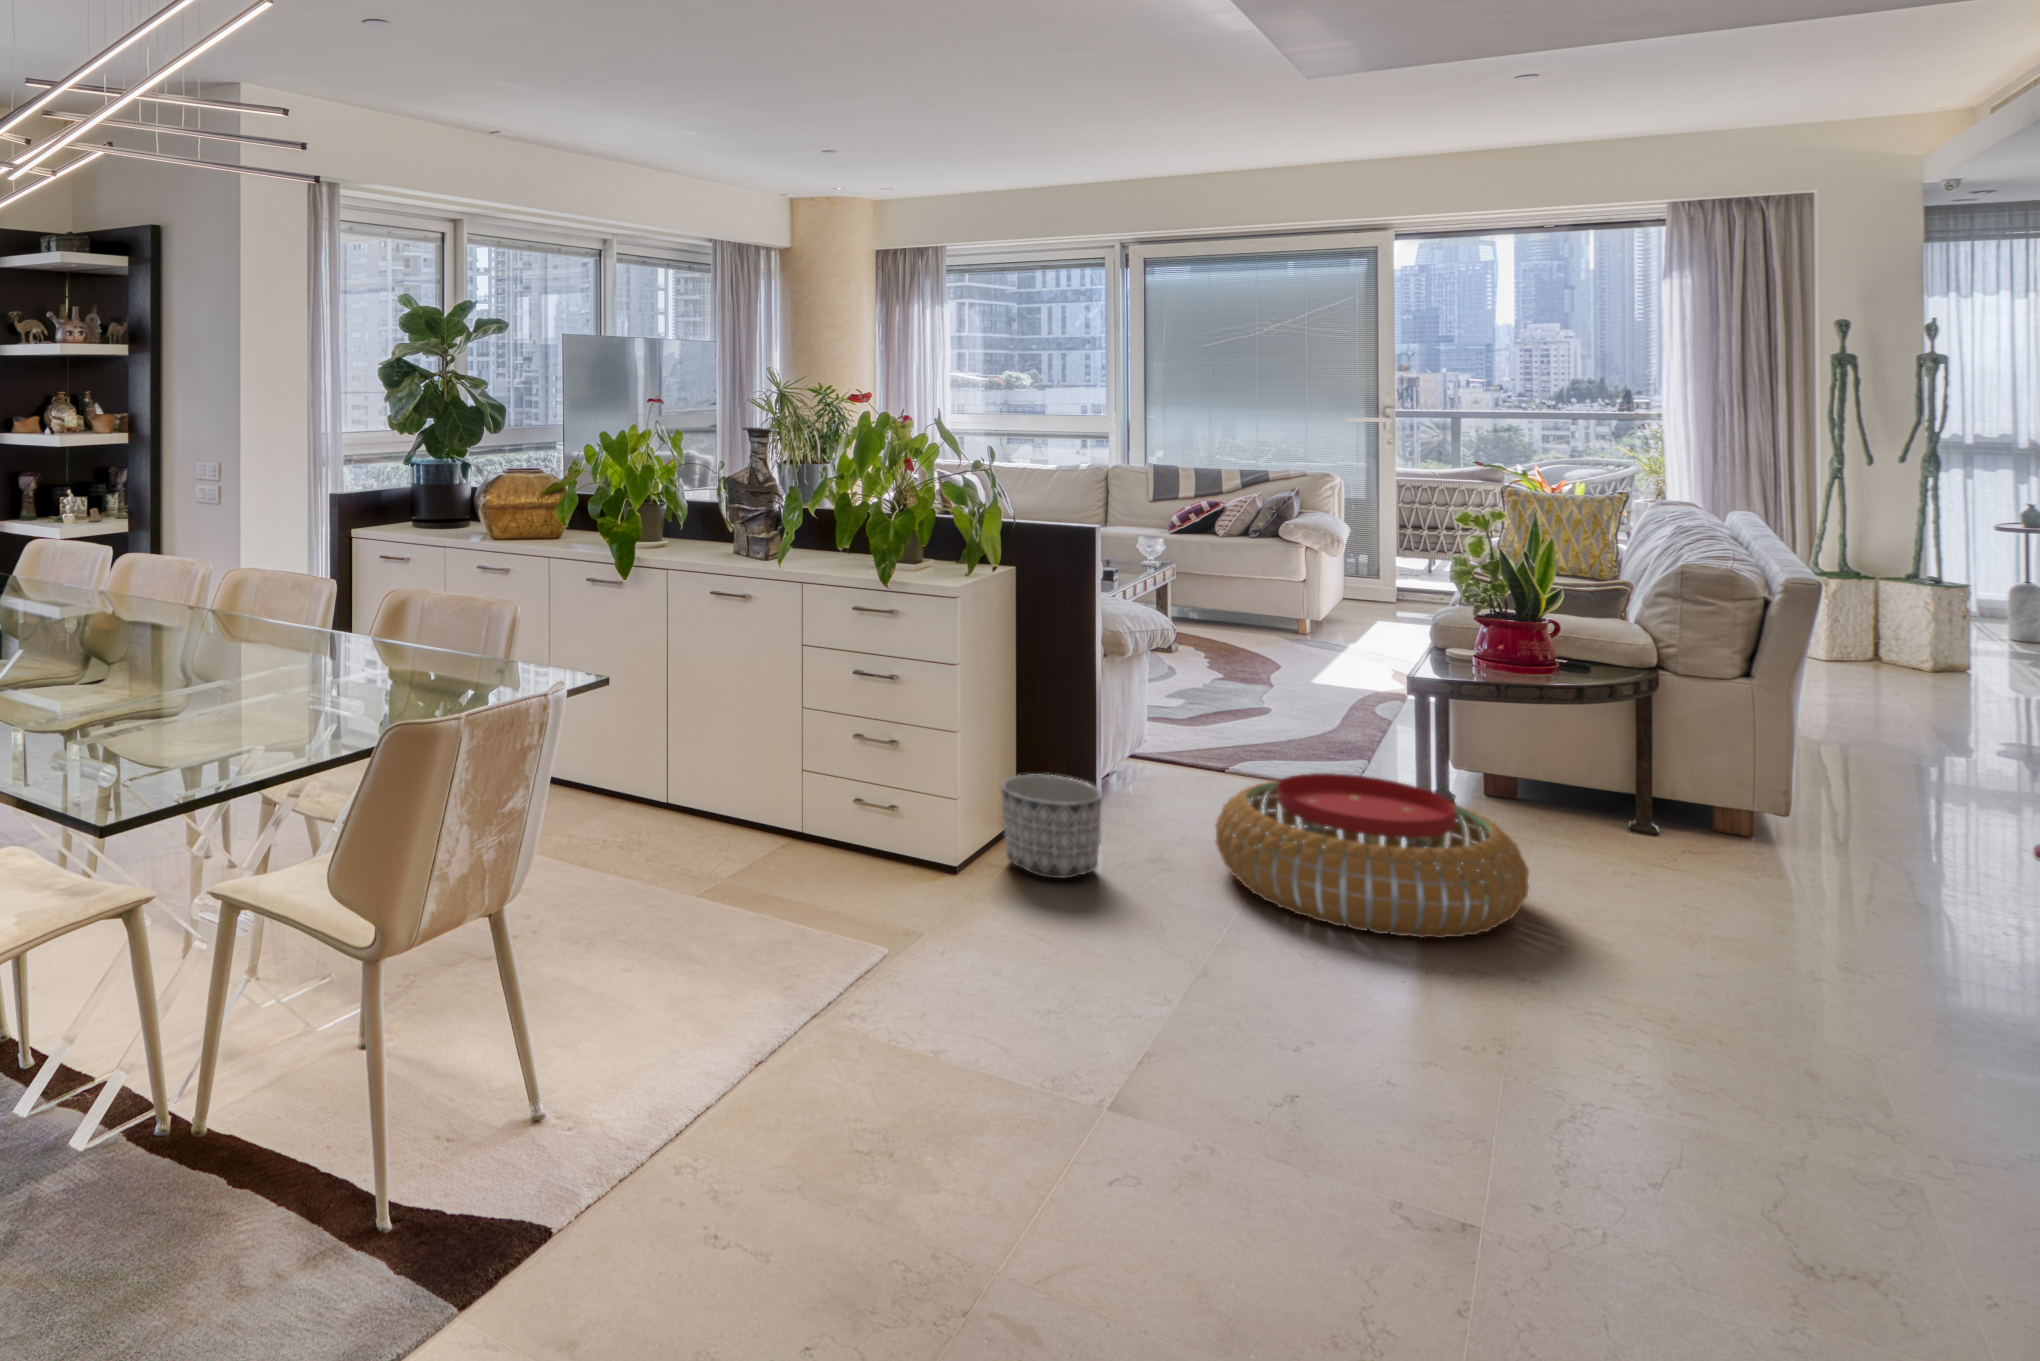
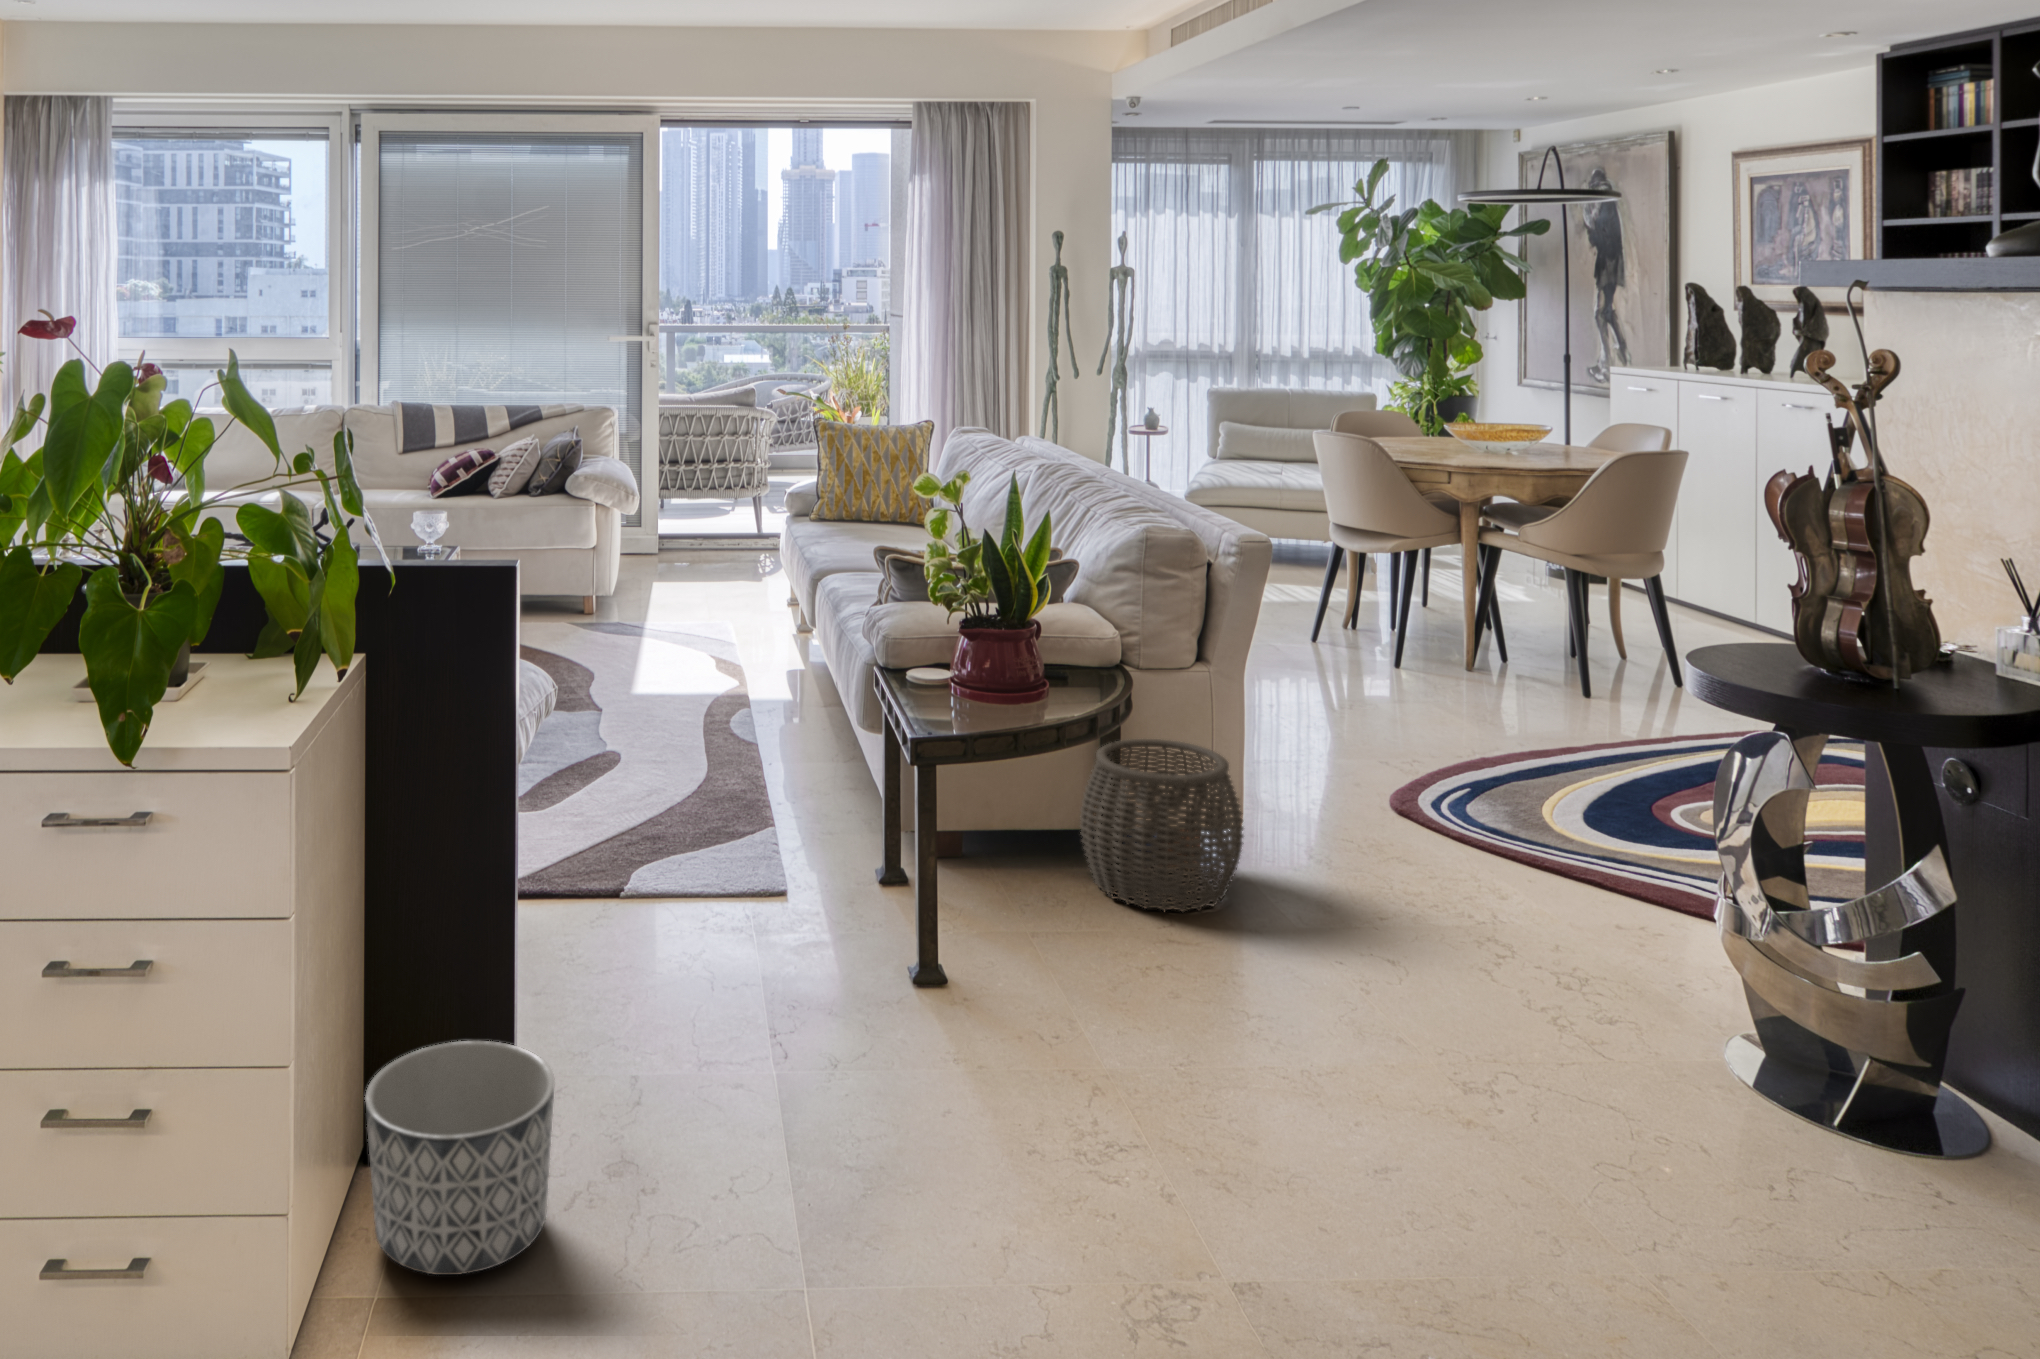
woven basket: none [1605,733,1765,868] -> present [1080,739,1244,912]
pouf: present [1215,773,1529,938] -> none [710,909,1148,1218]

